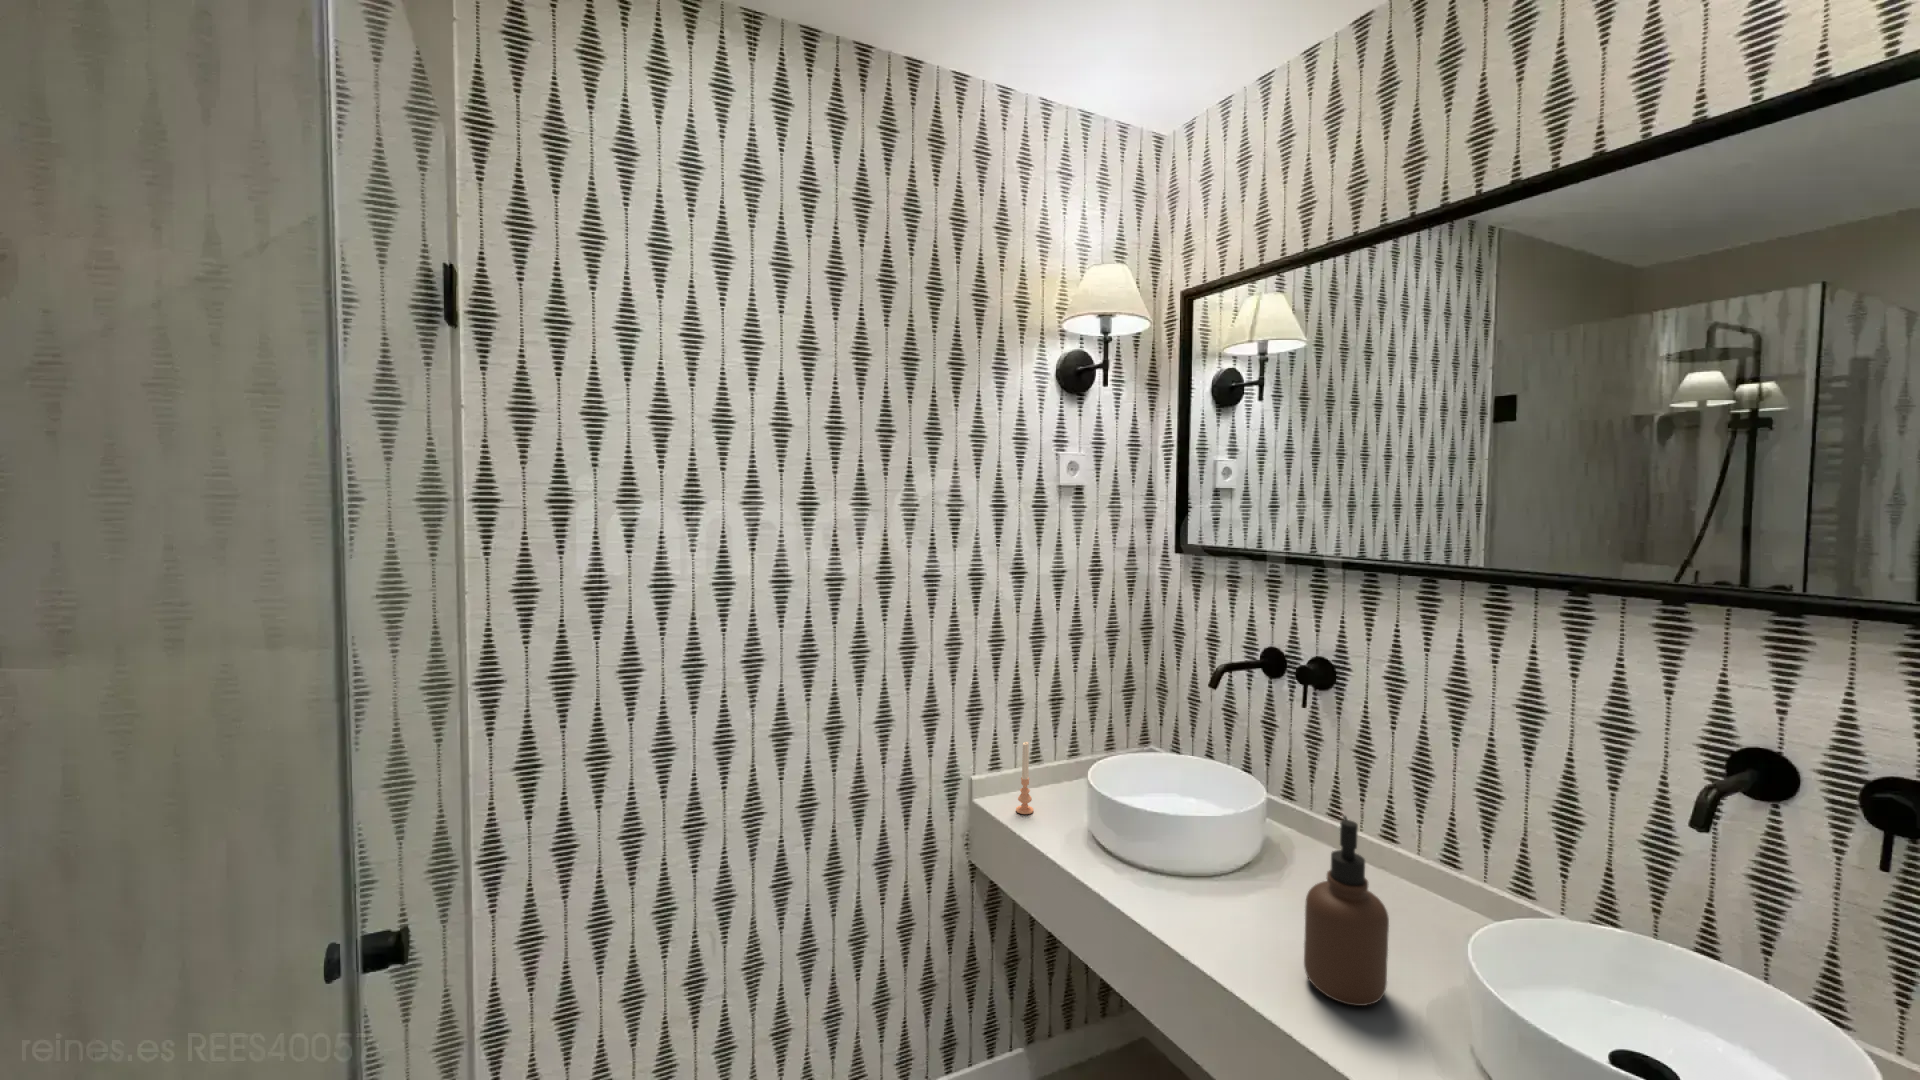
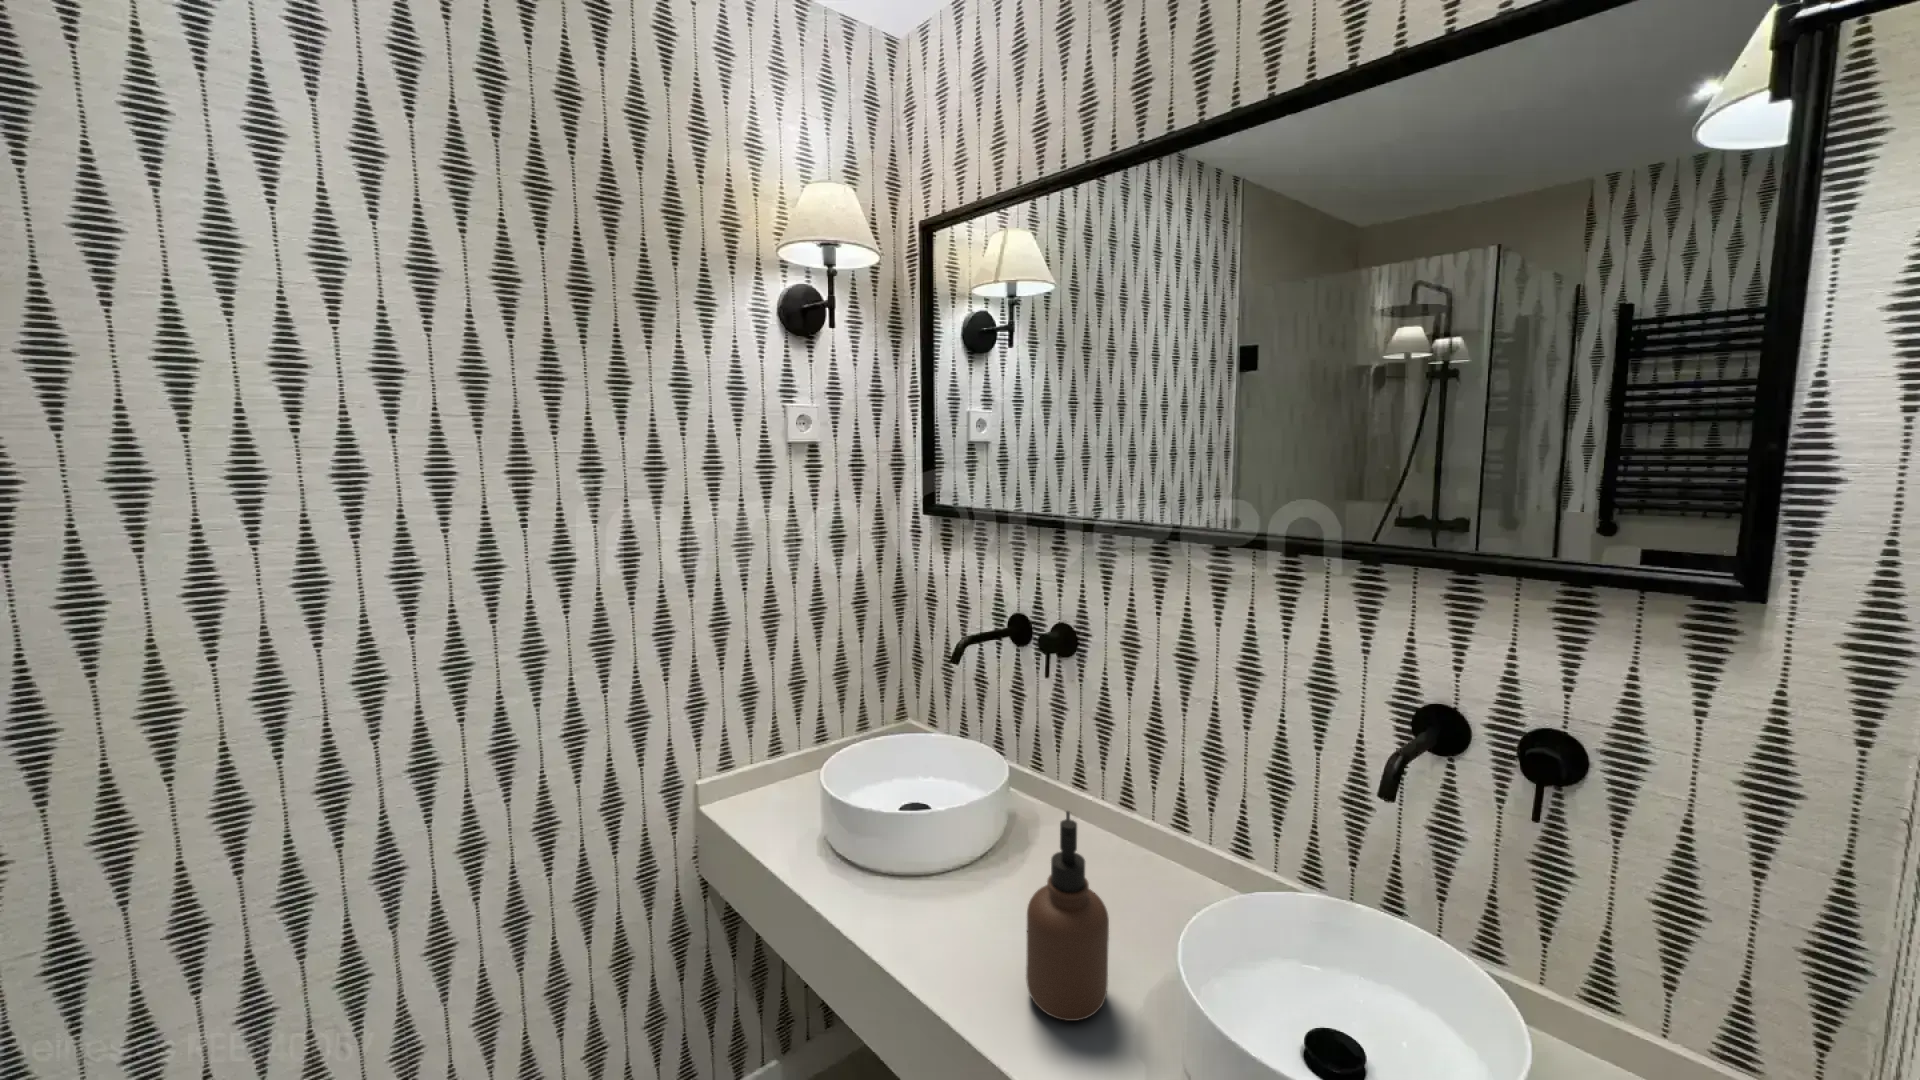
candle: present [1016,742,1033,814] -> none [748,737,769,818]

